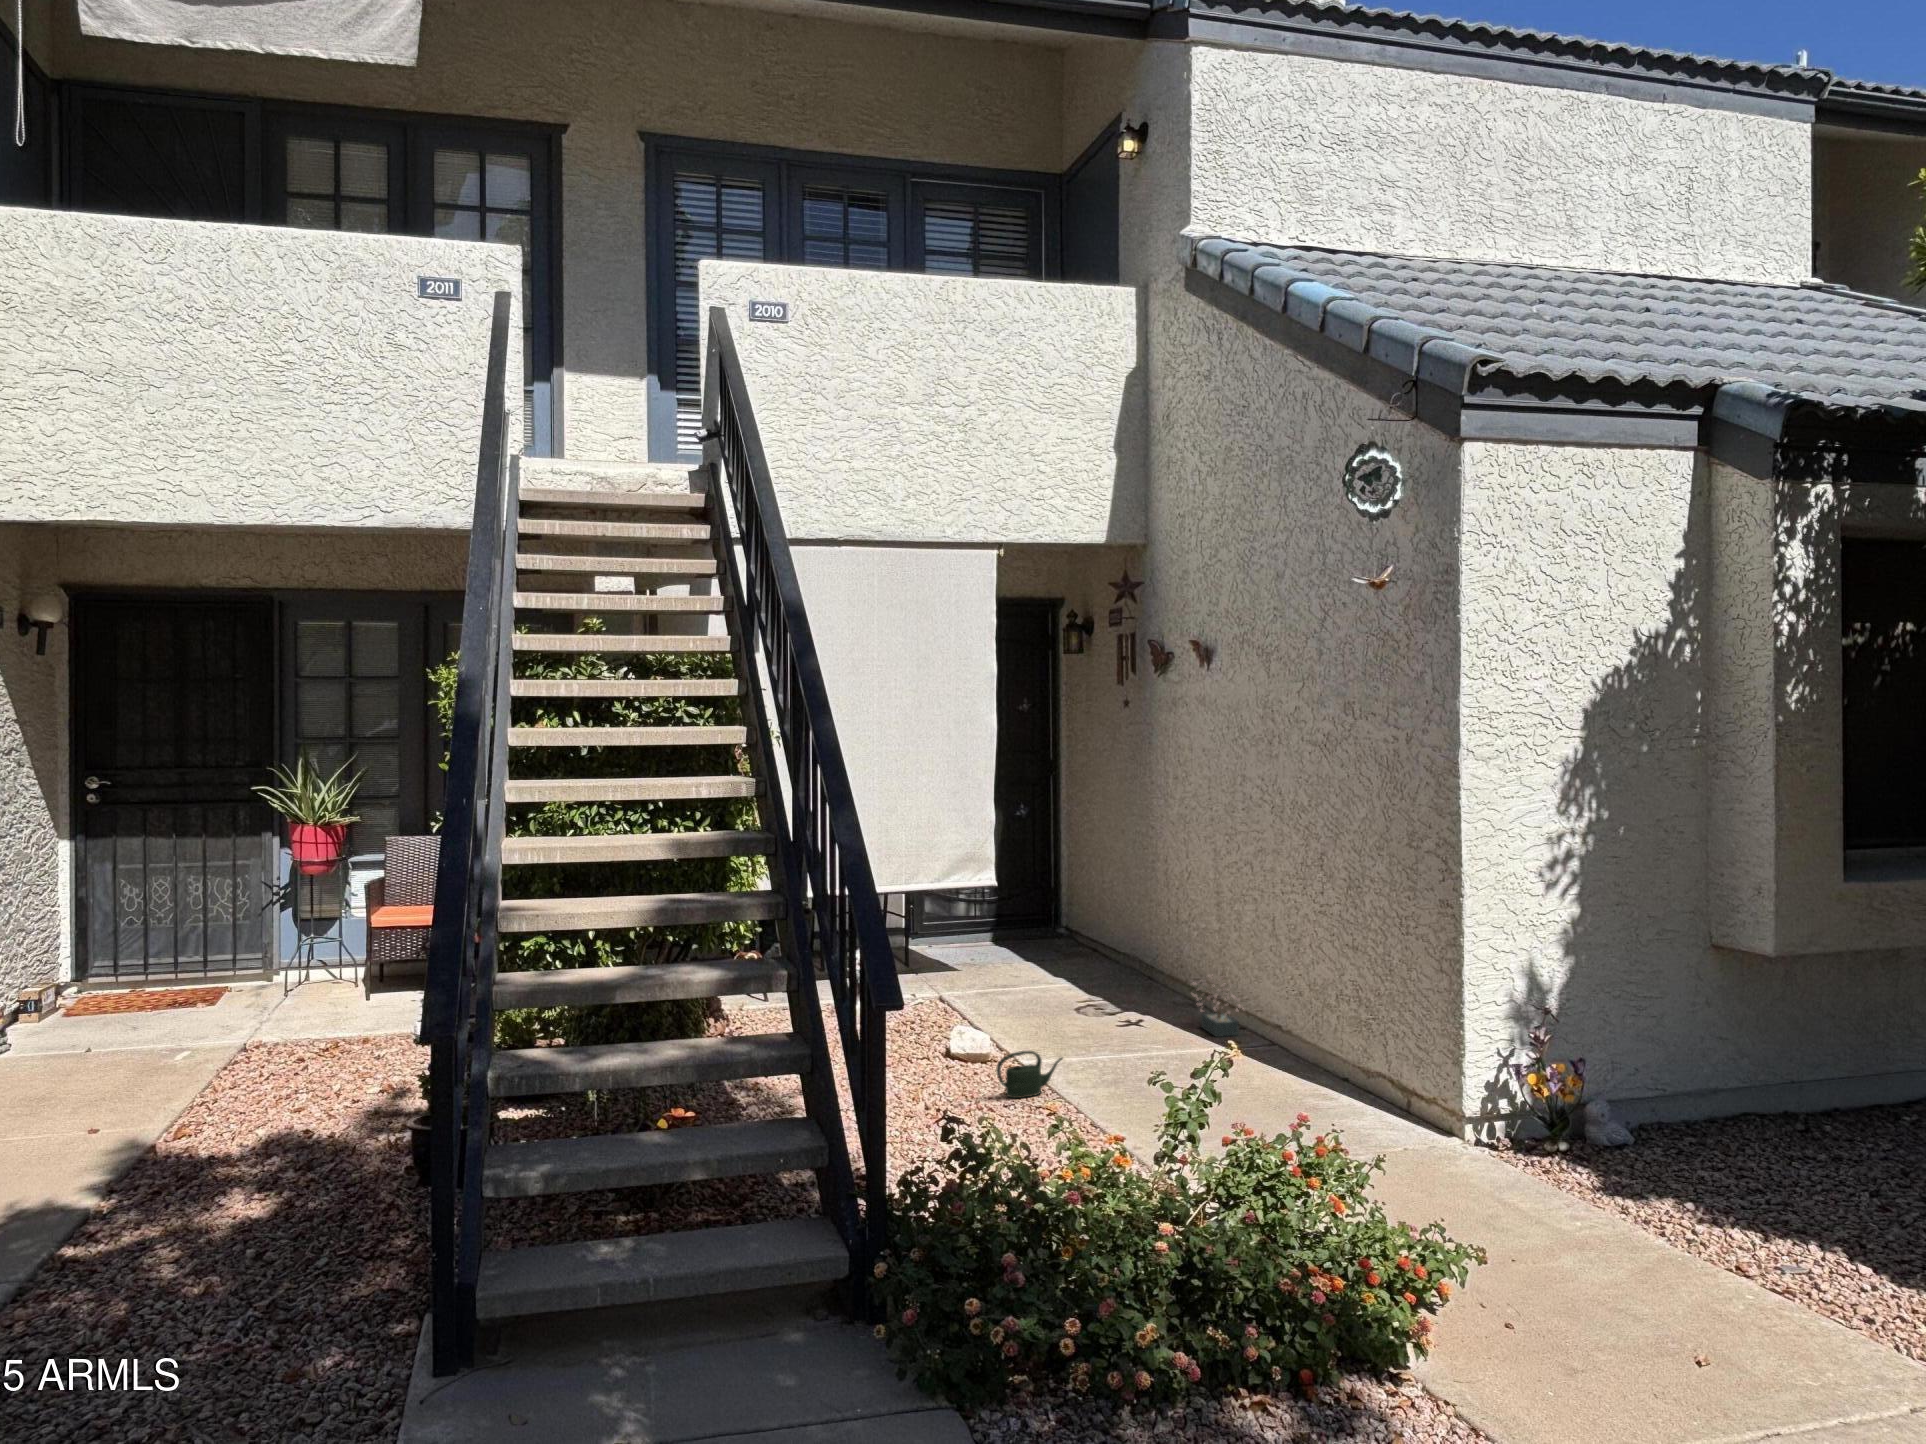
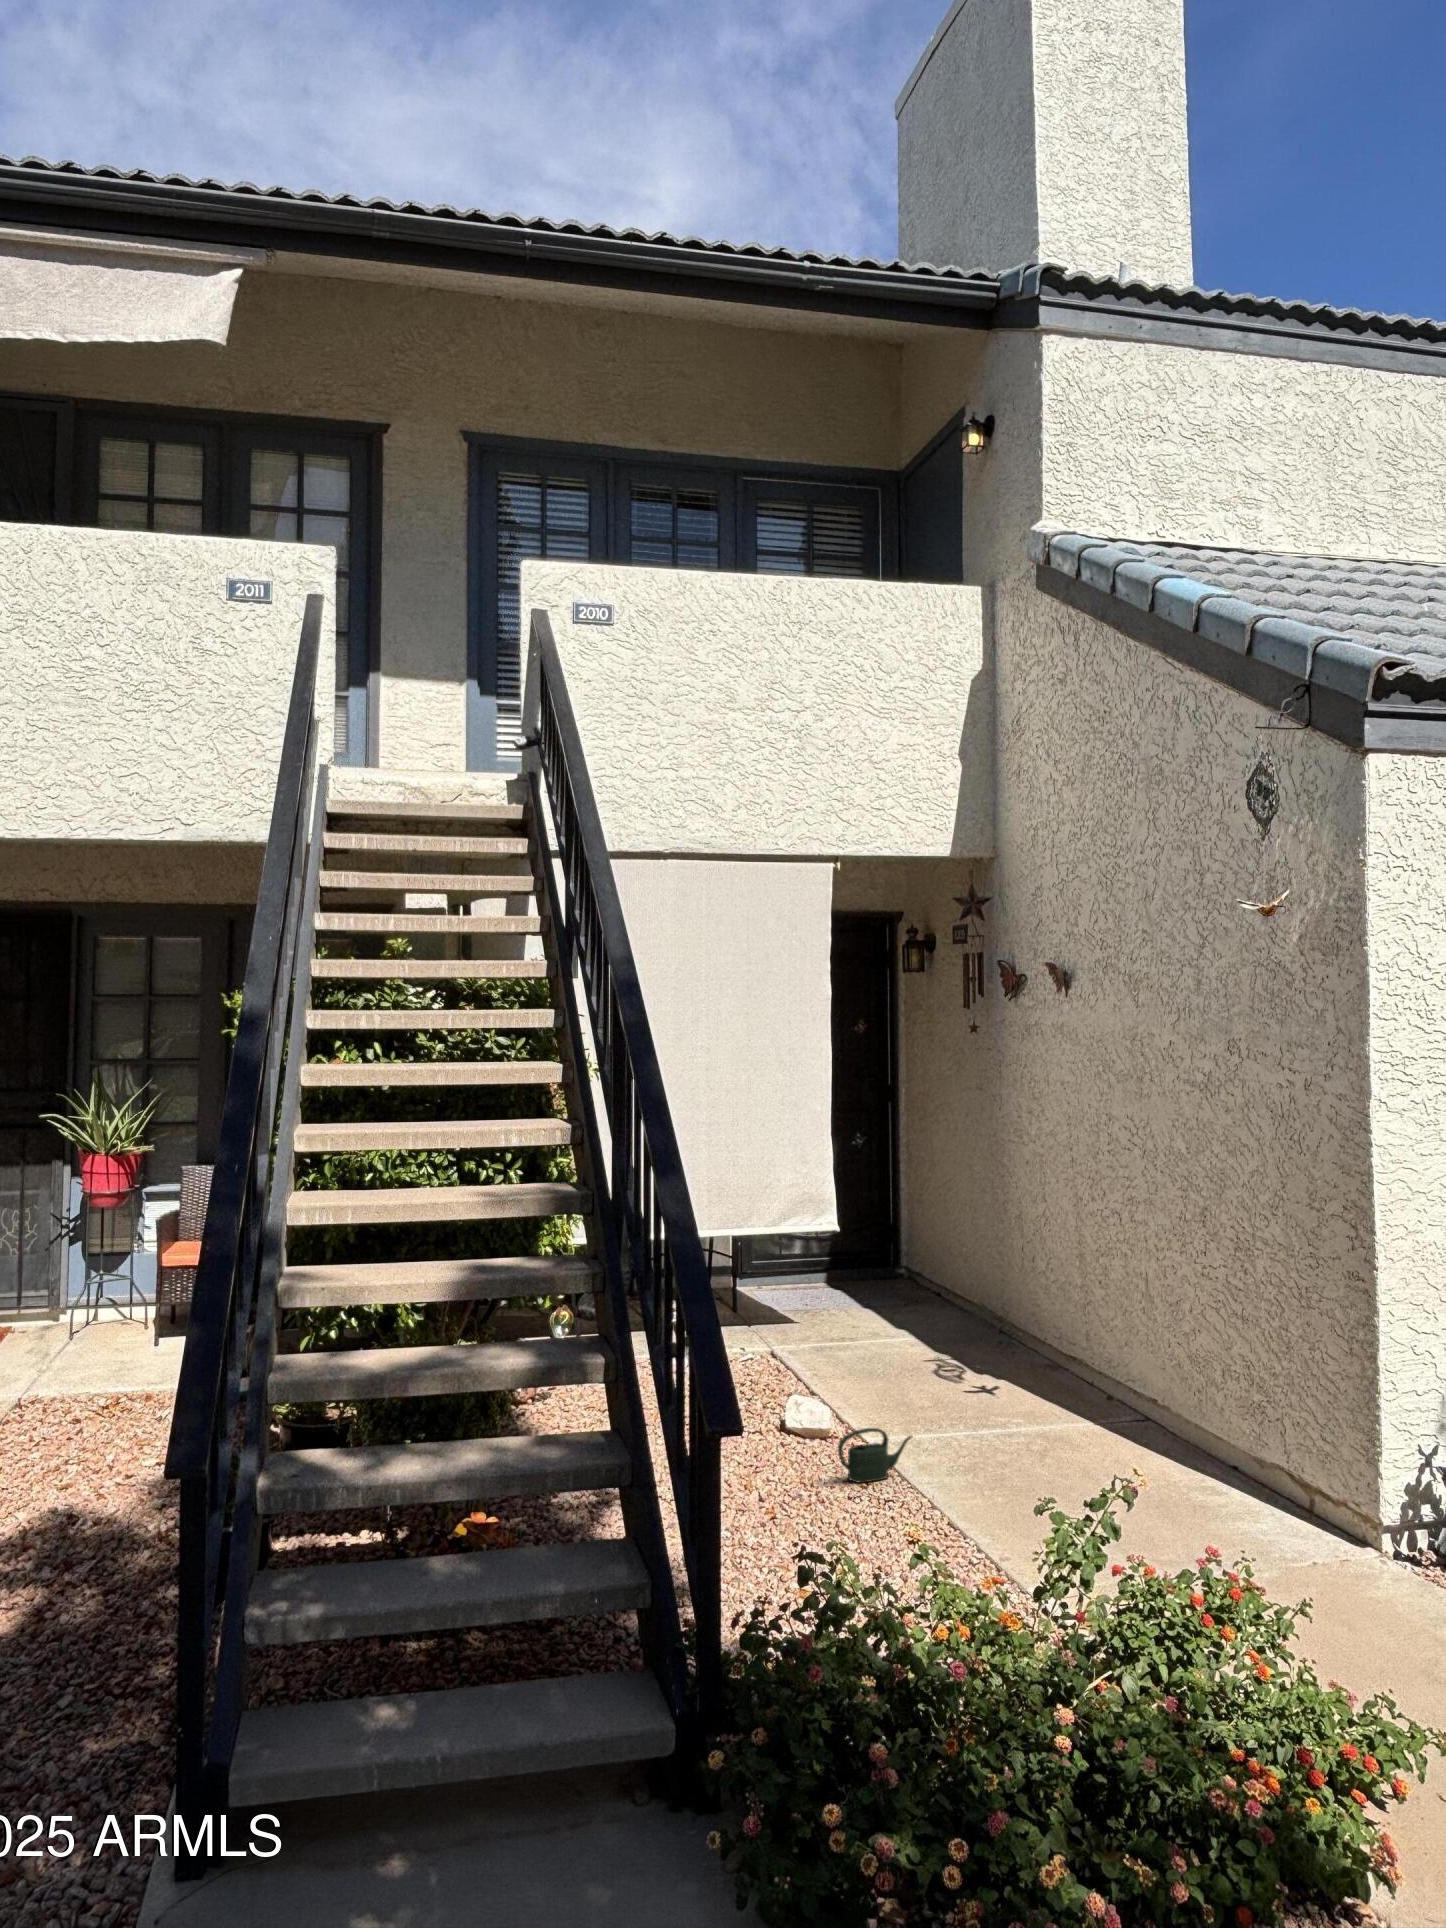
decorative plant: present [1193,975,1244,1037] -> none [1050,1336,1113,1409]

